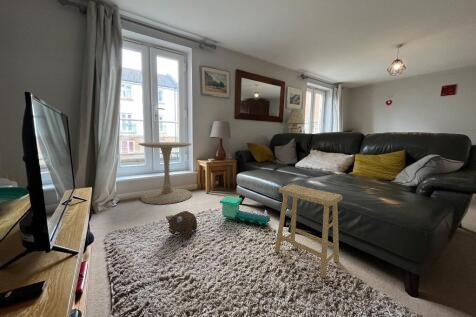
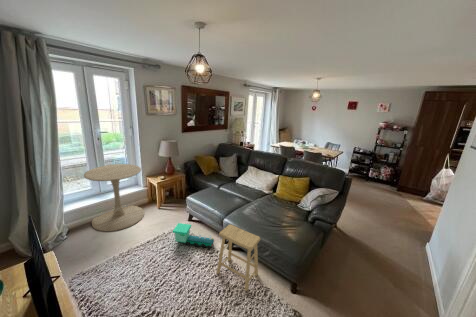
plush toy: present [166,211,197,238] -> none [128,248,155,273]

